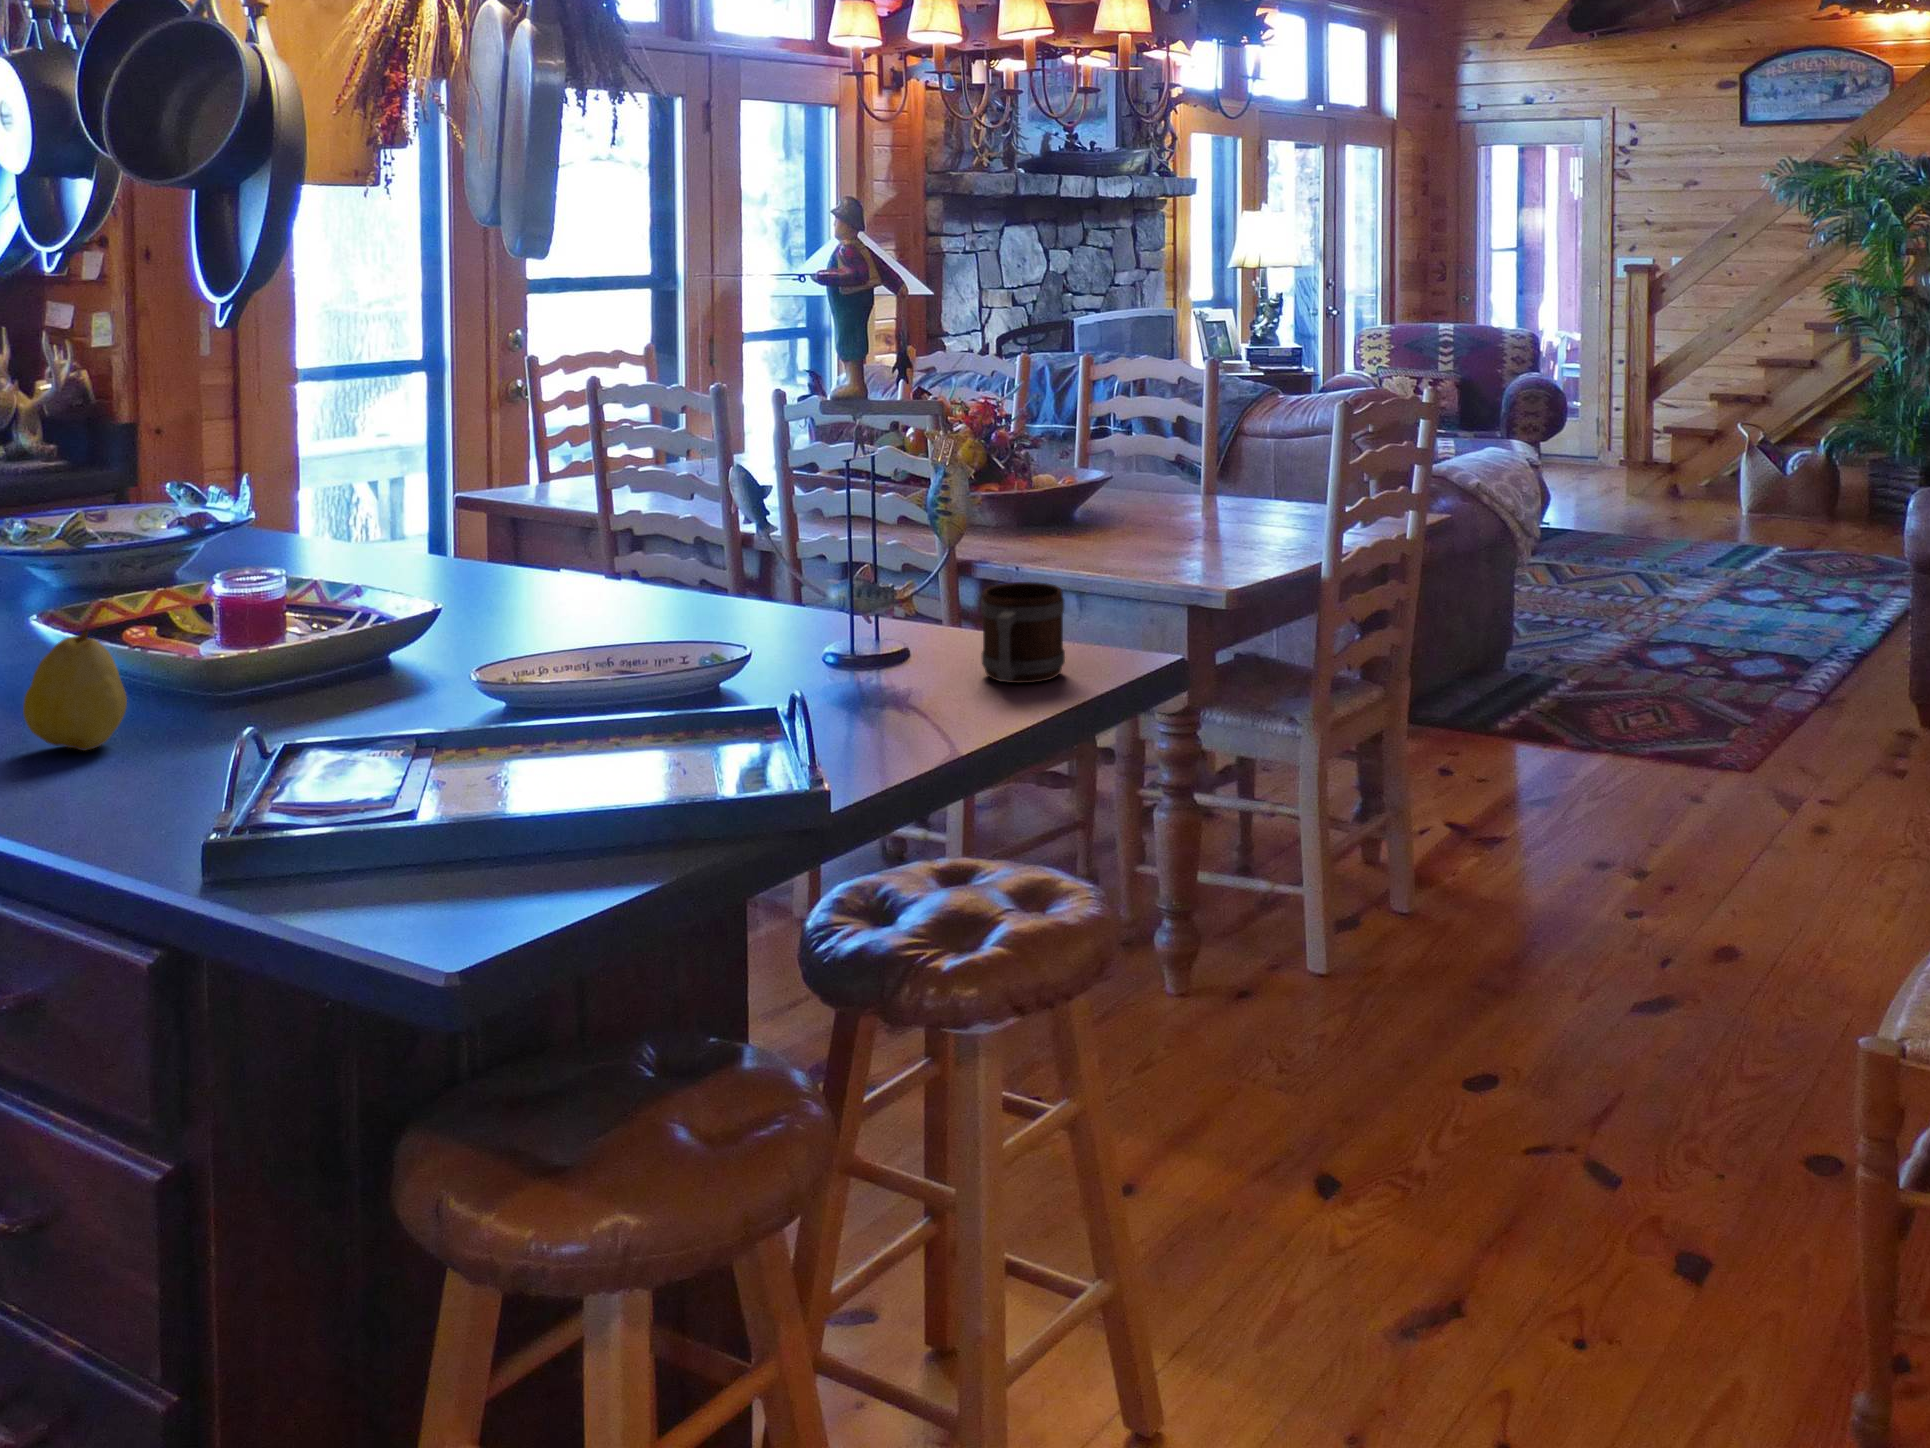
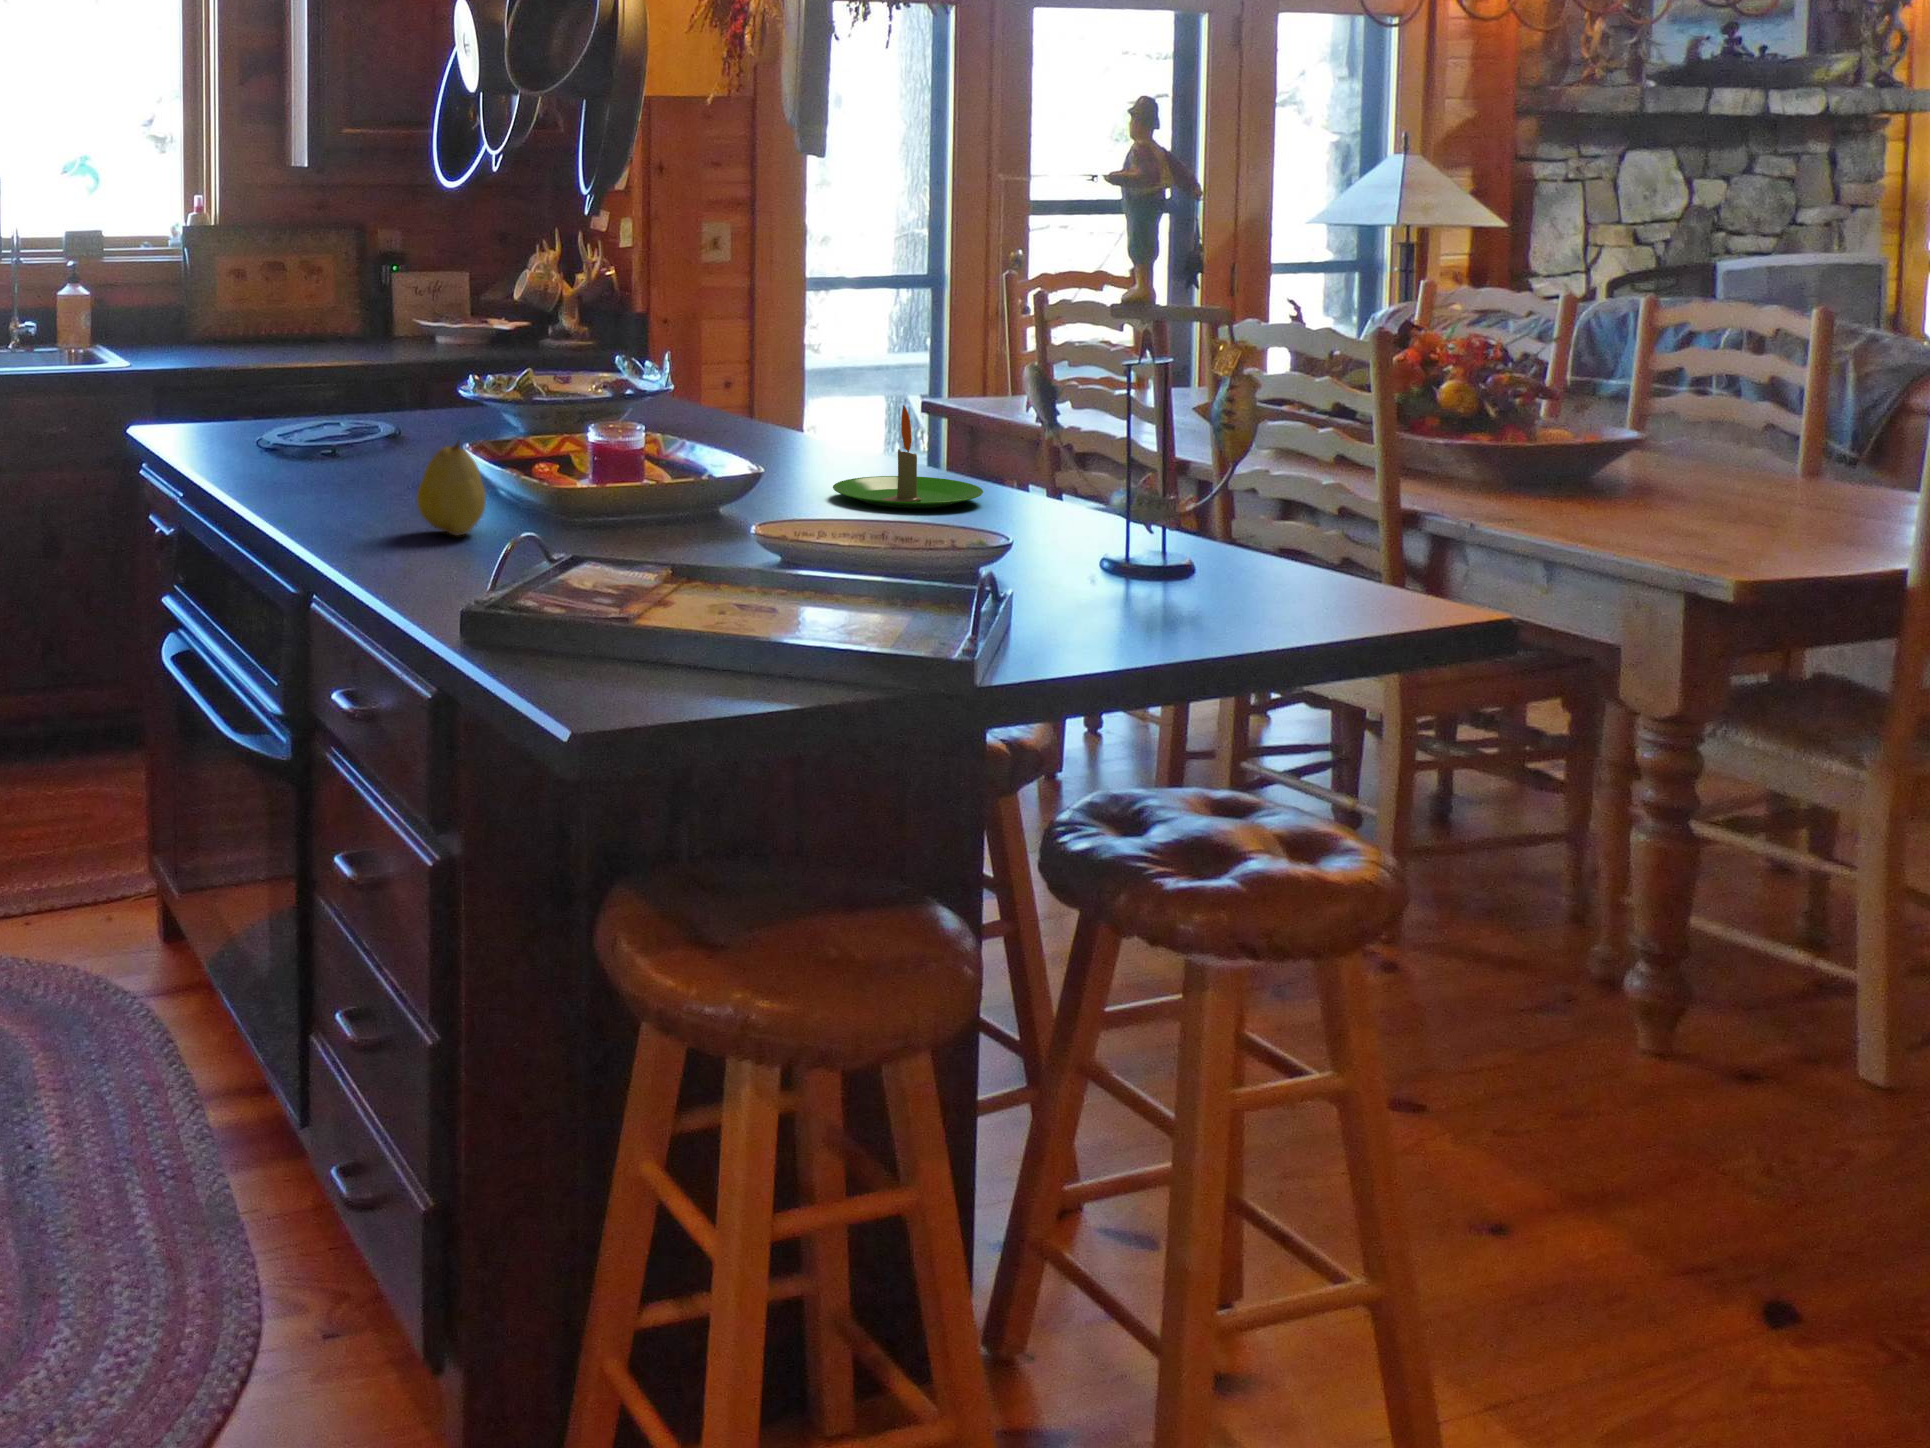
candle: none [512,520,672,631] -> present [833,405,983,508]
mug: present [981,582,1065,683] -> none [1246,499,1346,606]

